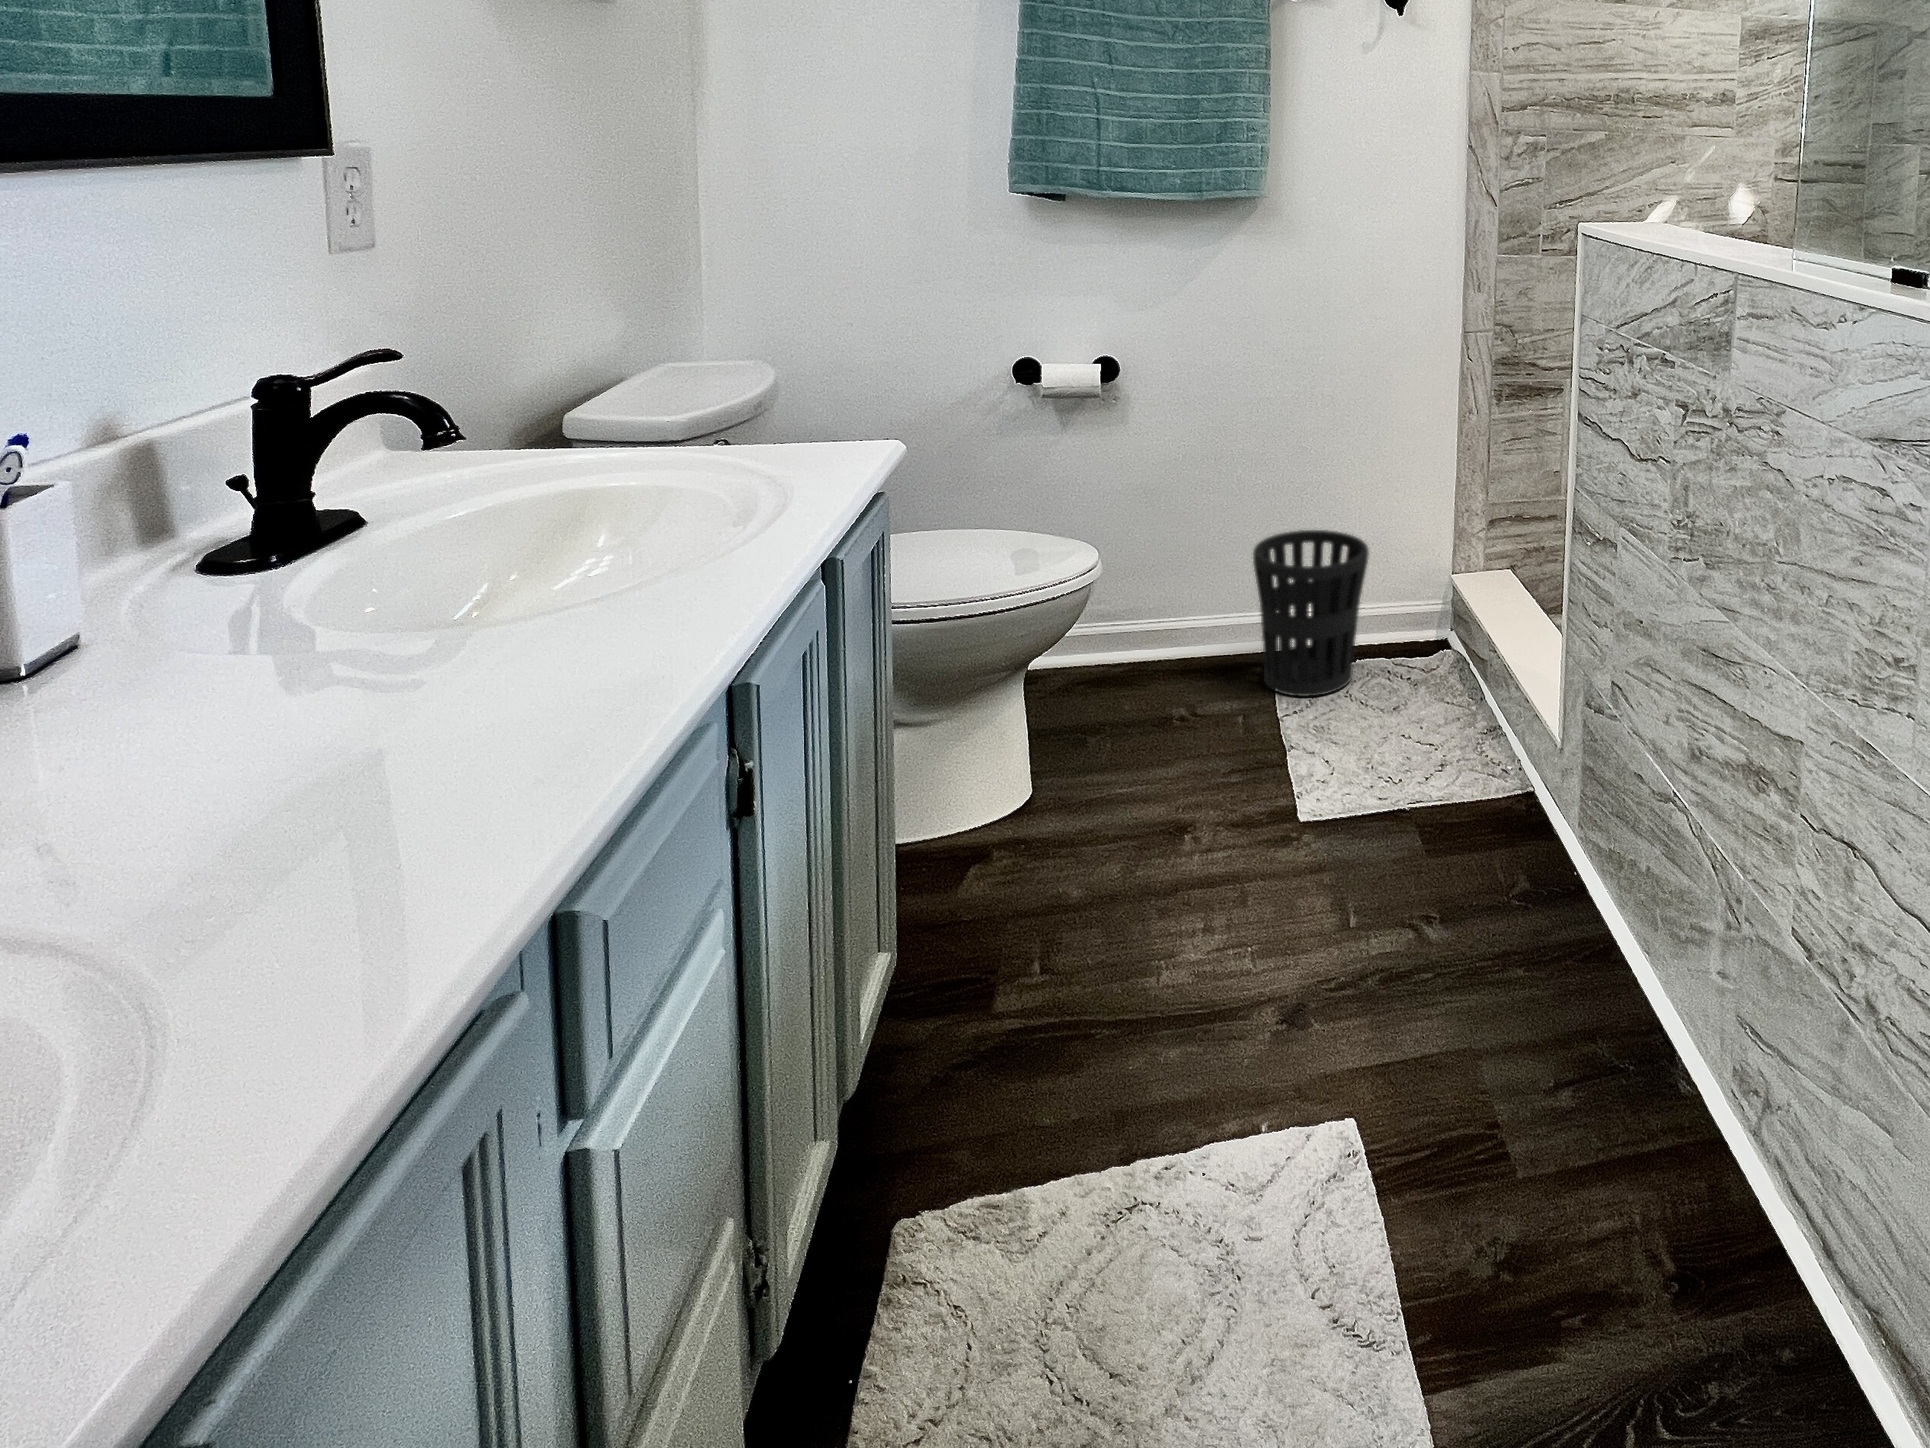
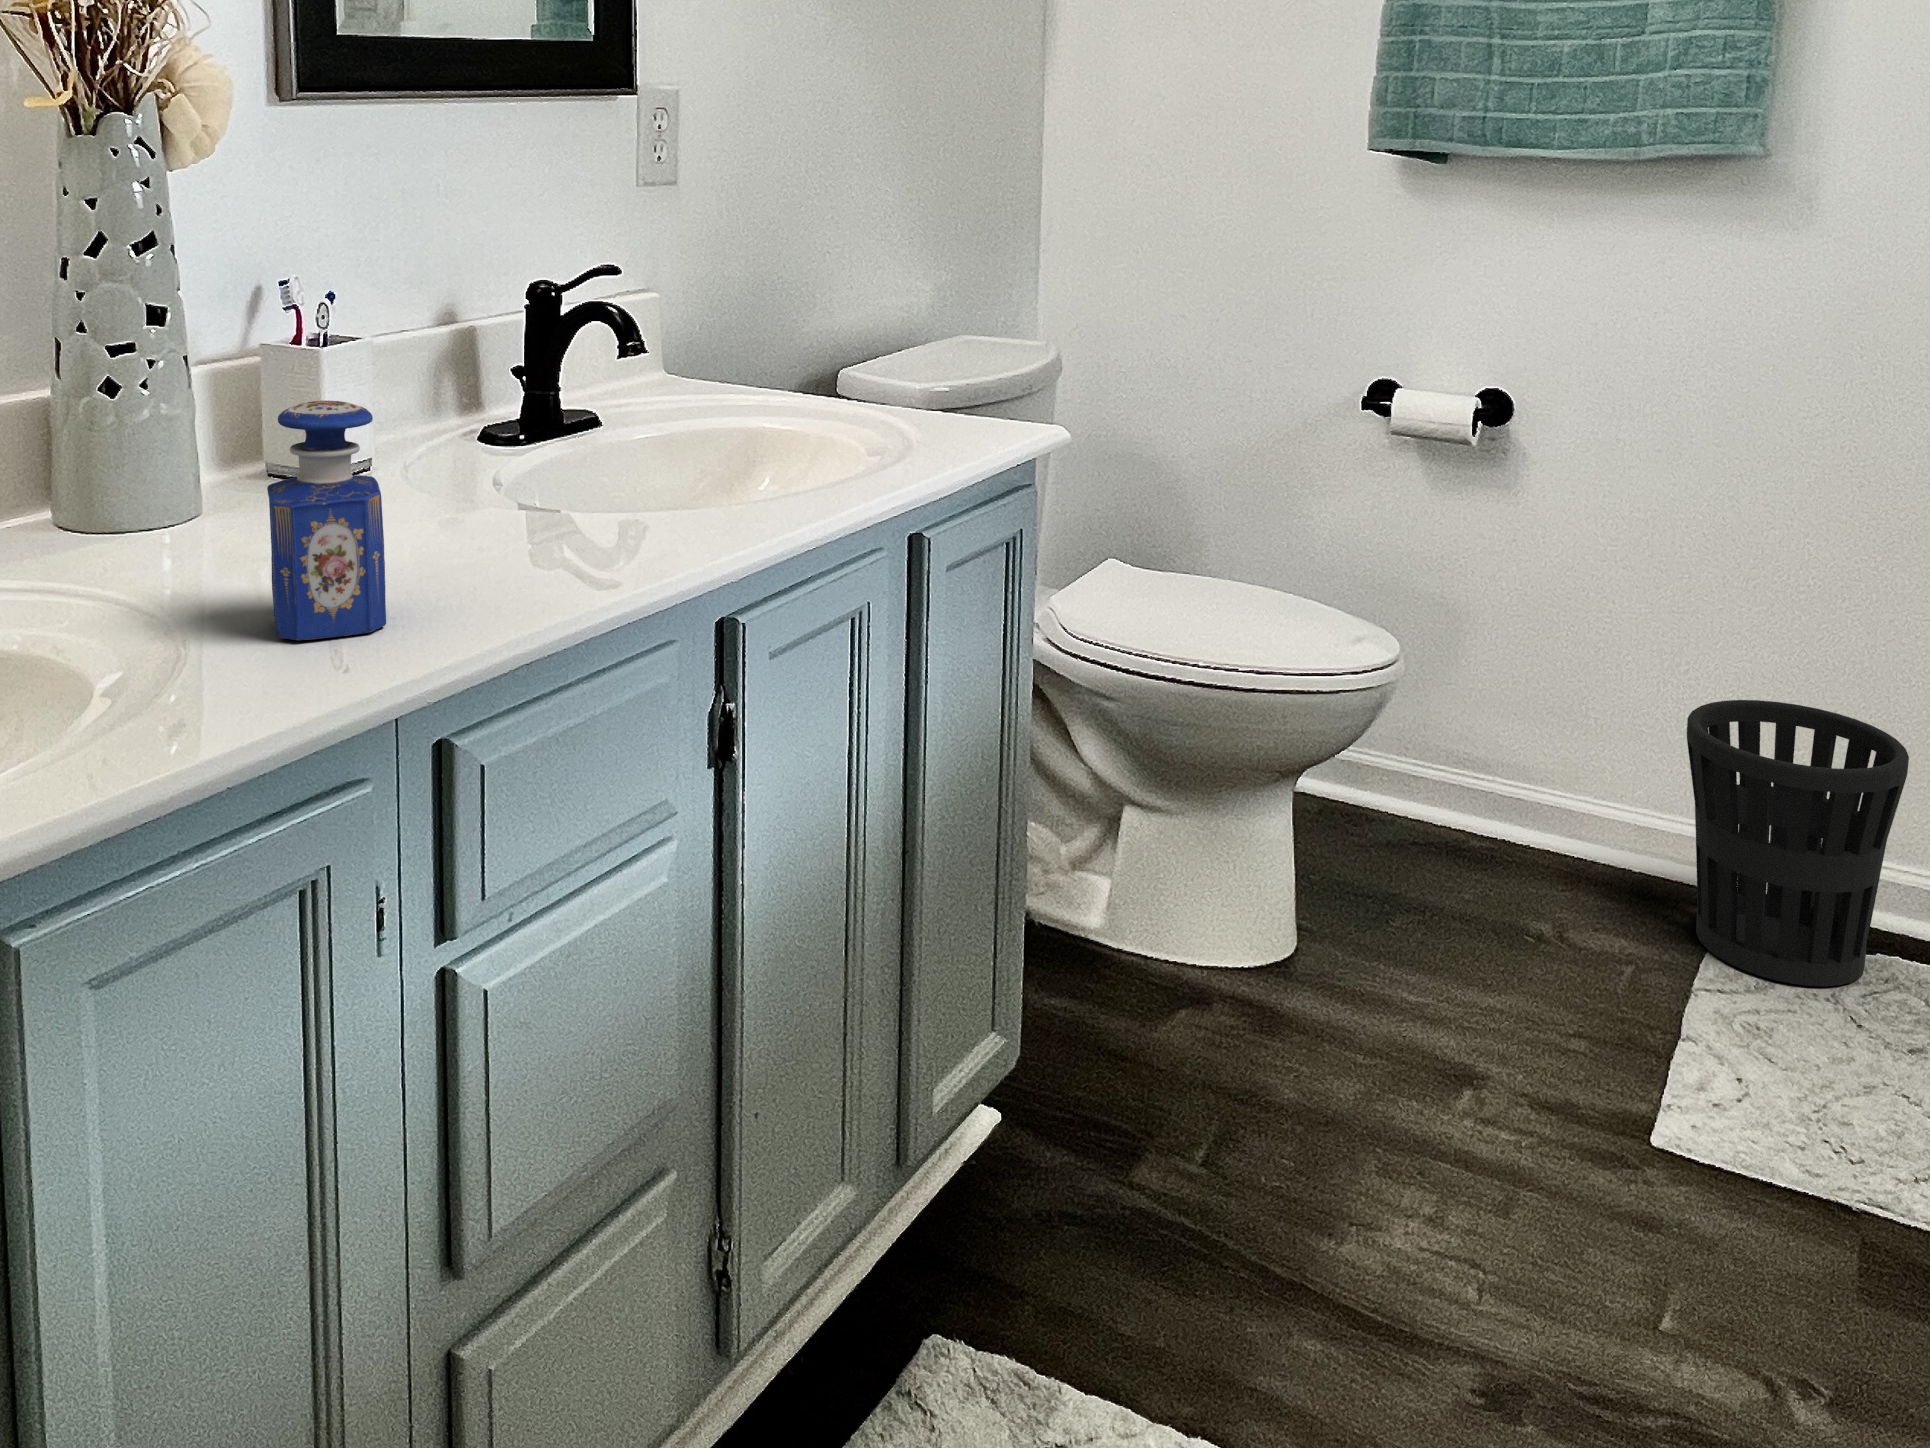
perfume bottle: none [232,582,454,887] -> present [267,401,386,640]

